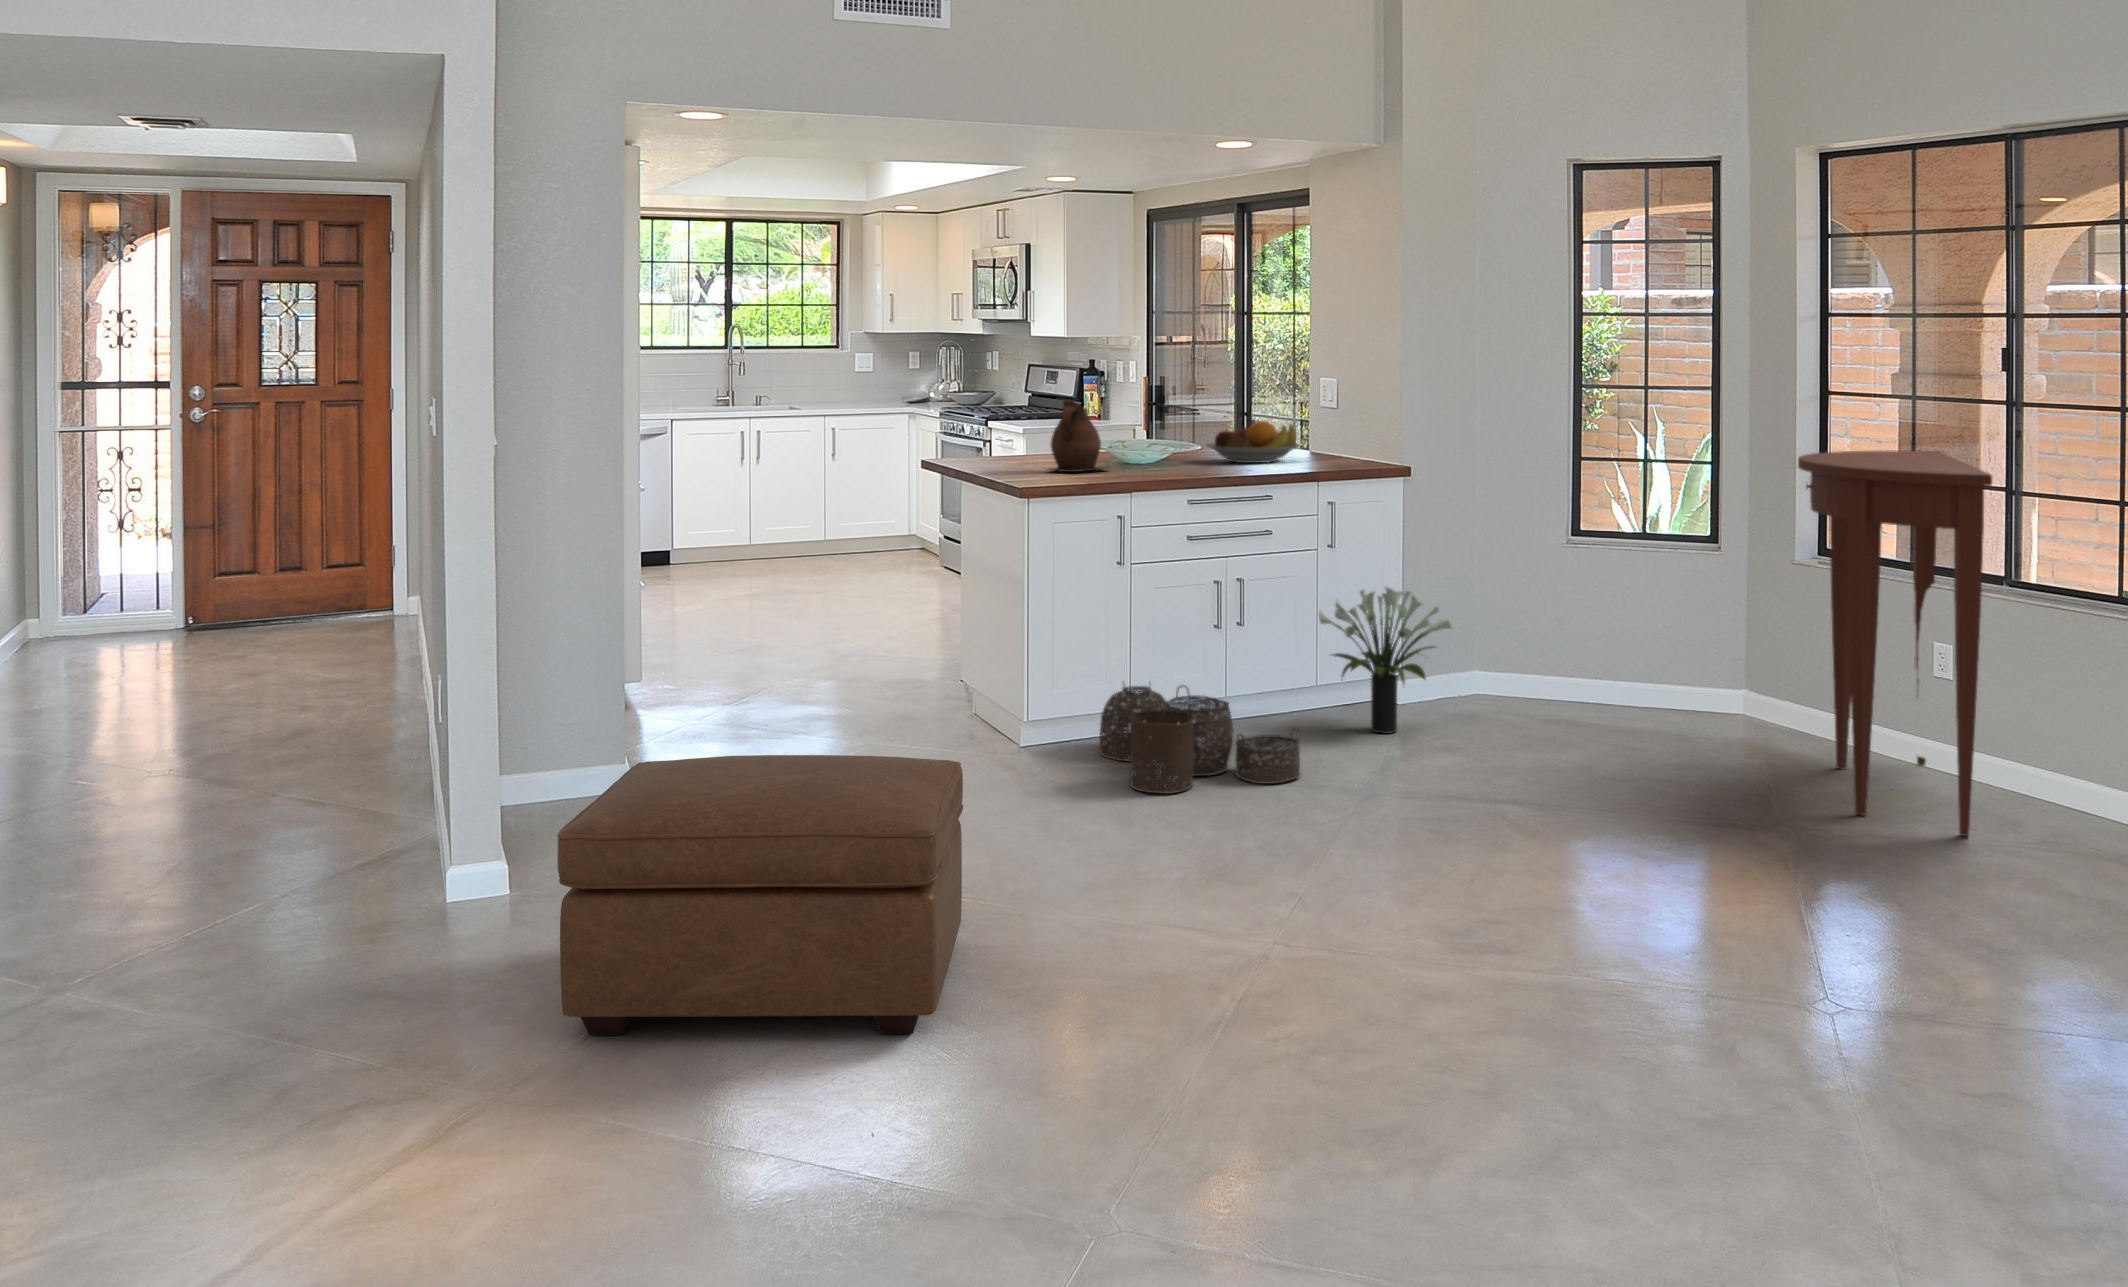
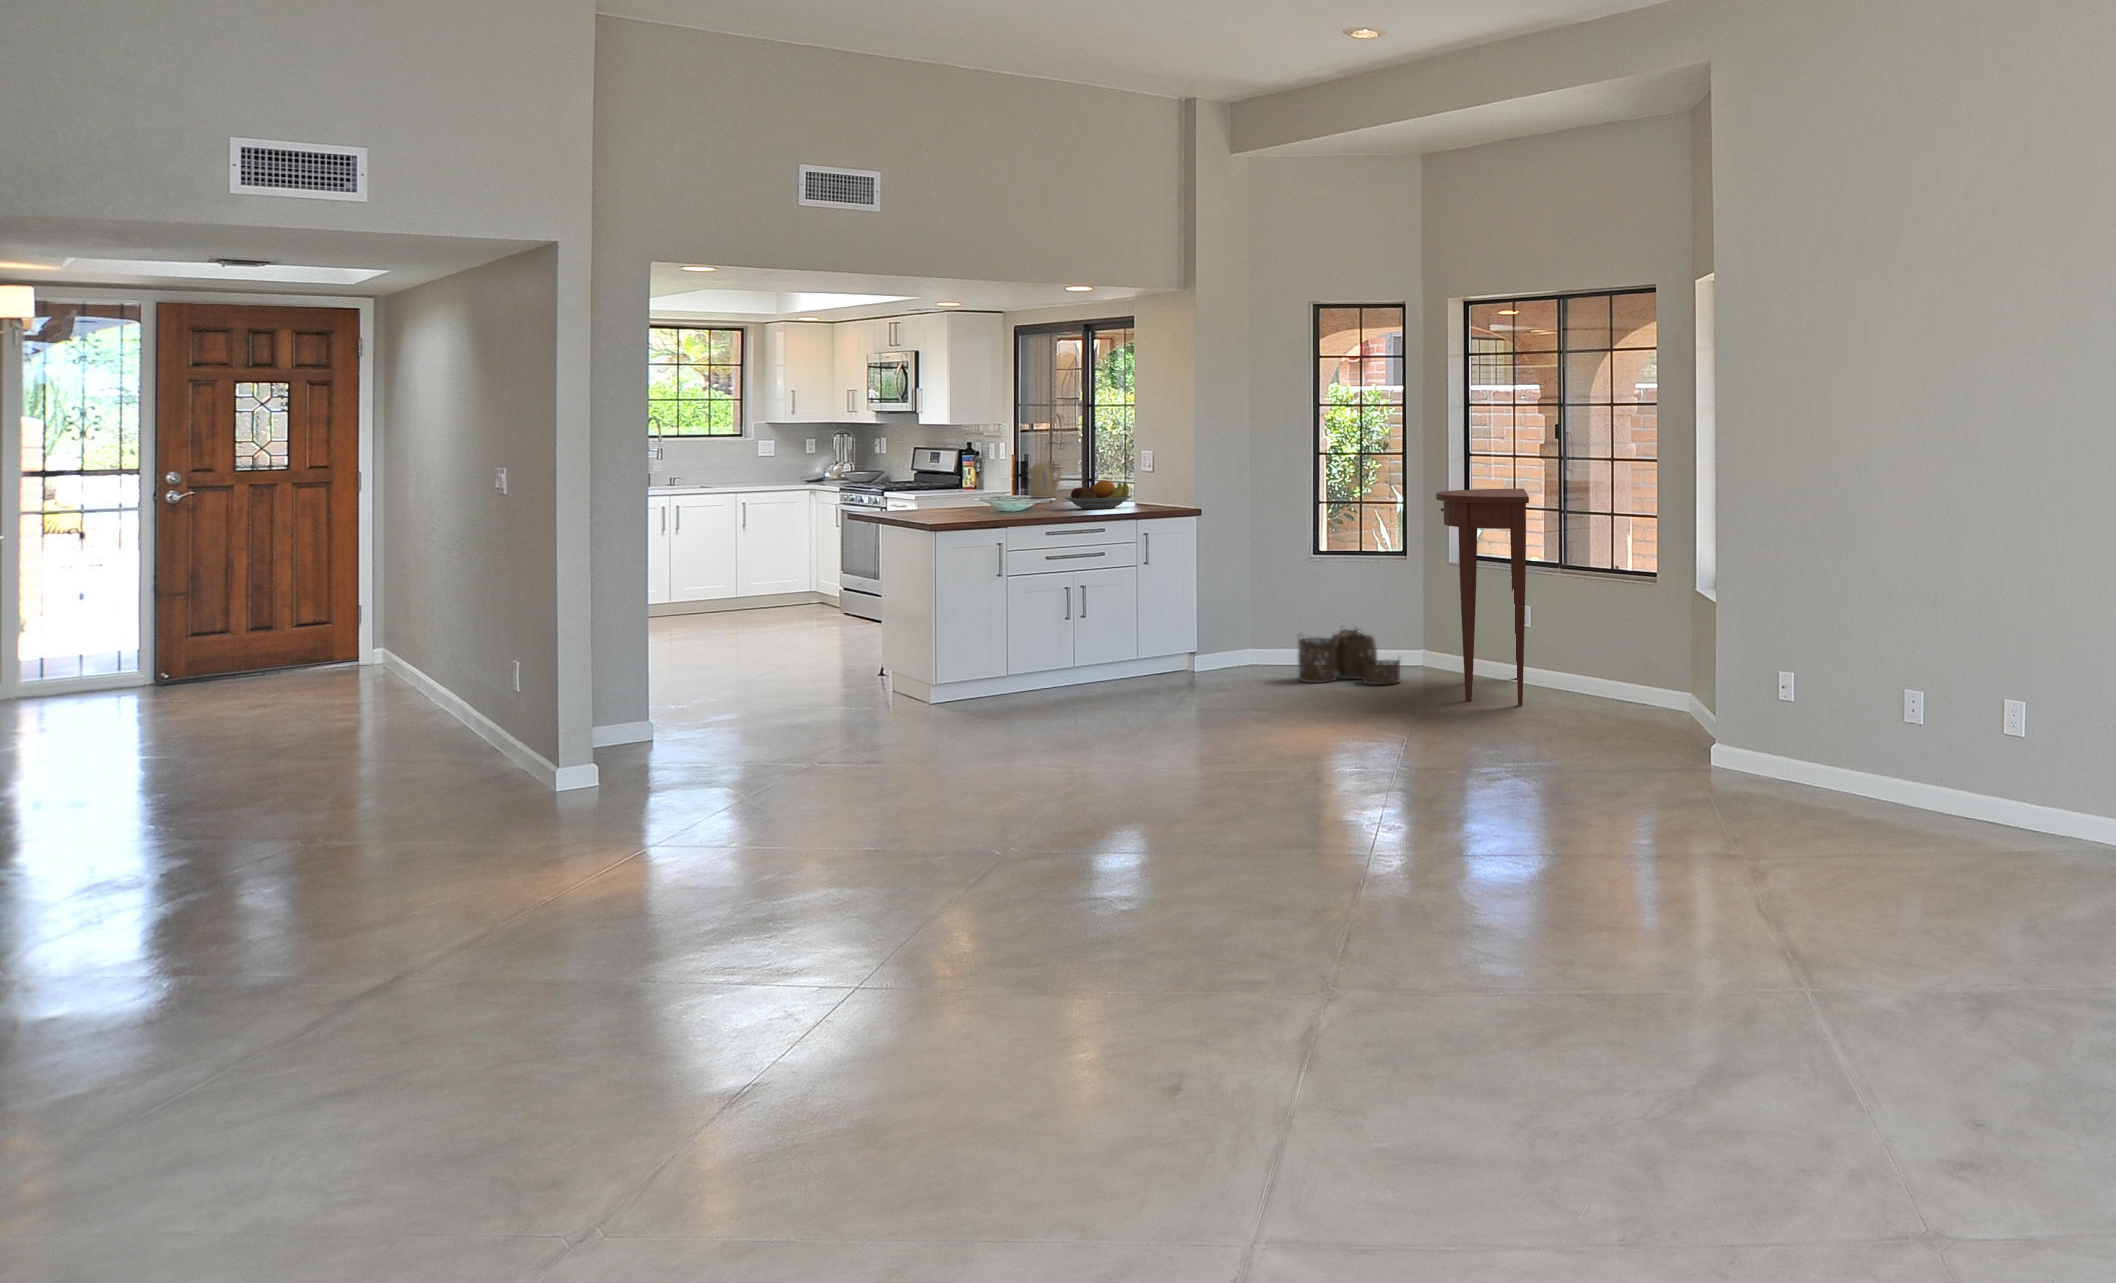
kettle: none [1161,385,1205,434] -> present [1028,461,1061,498]
ceramic pitcher: present [1050,401,1107,472] -> none [948,467,997,516]
potted plant: present [1319,587,1452,734] -> none [1145,587,1234,684]
woven basket: present [1100,685,1300,794] -> present [1298,627,1400,685]
ottoman: present [557,755,963,1035] -> none [685,670,923,826]

